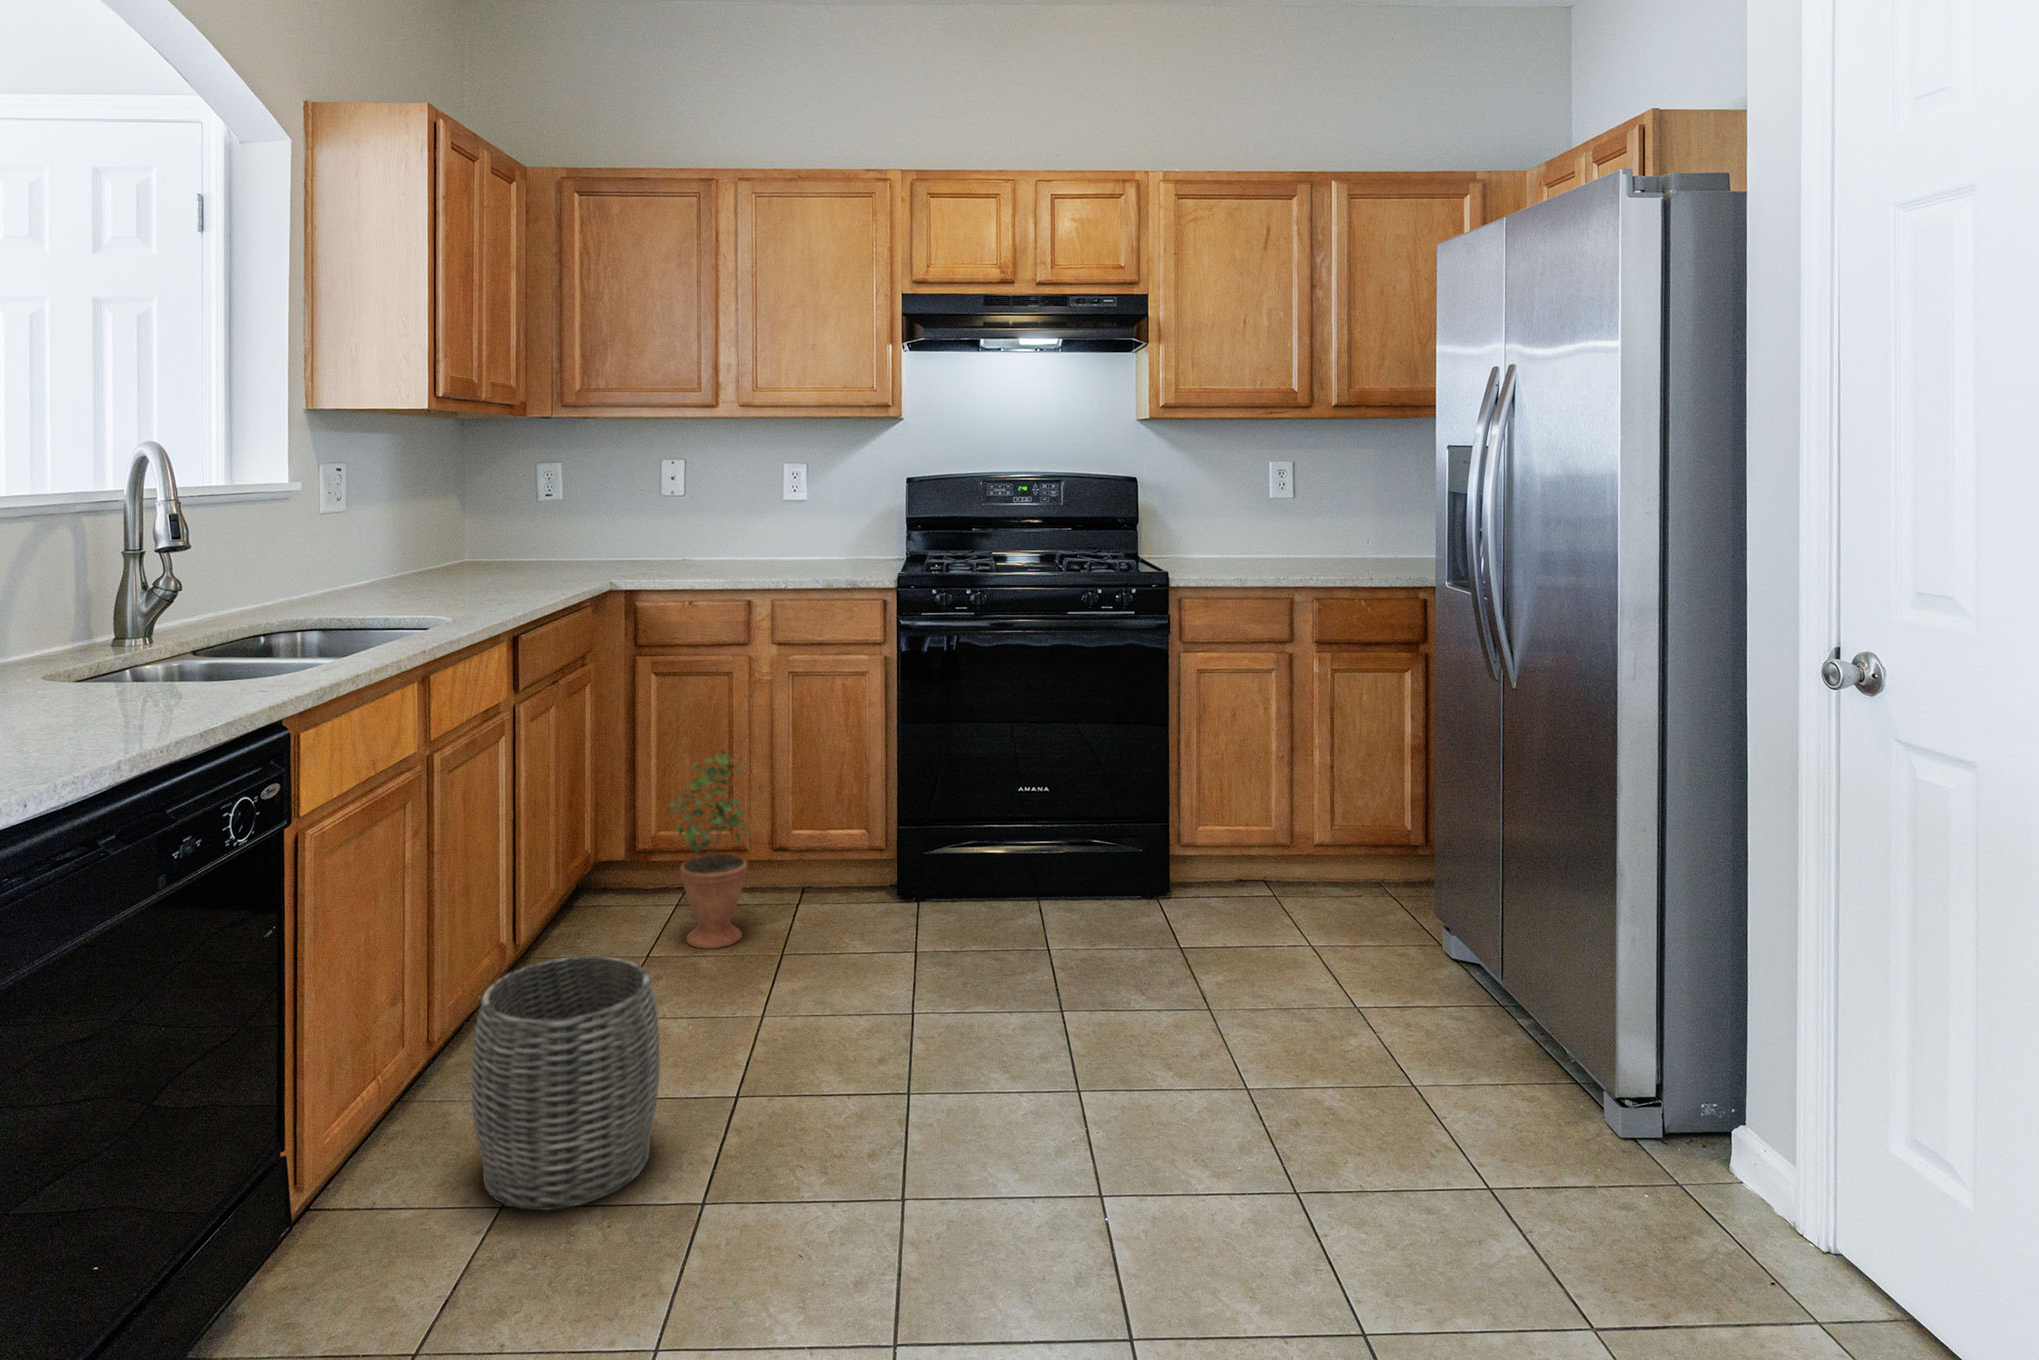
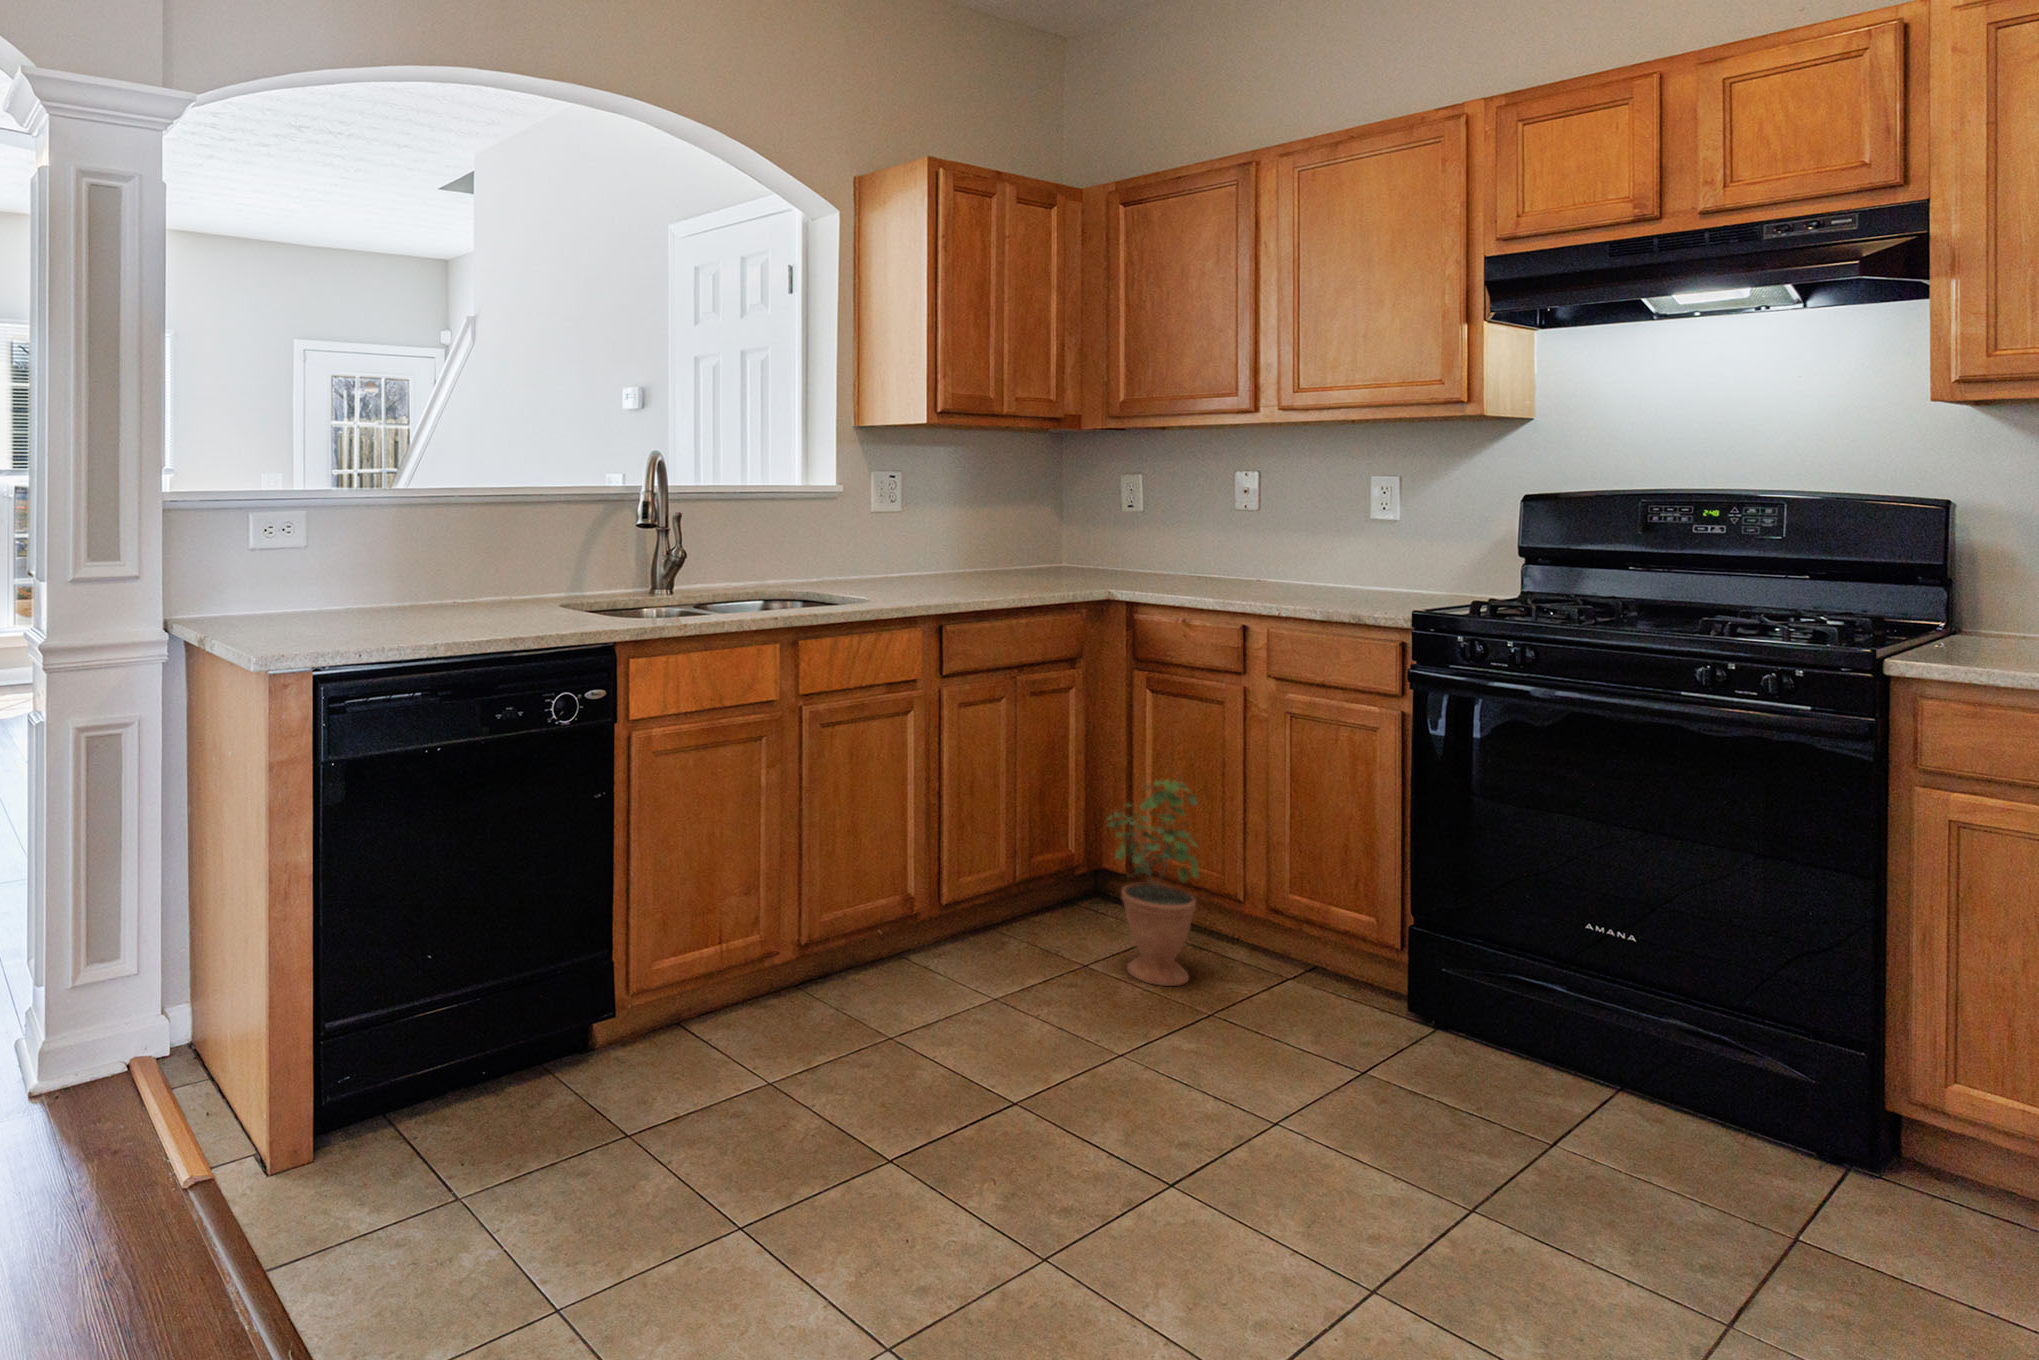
woven basket: present [472,956,660,1210] -> none [733,900,894,1124]

